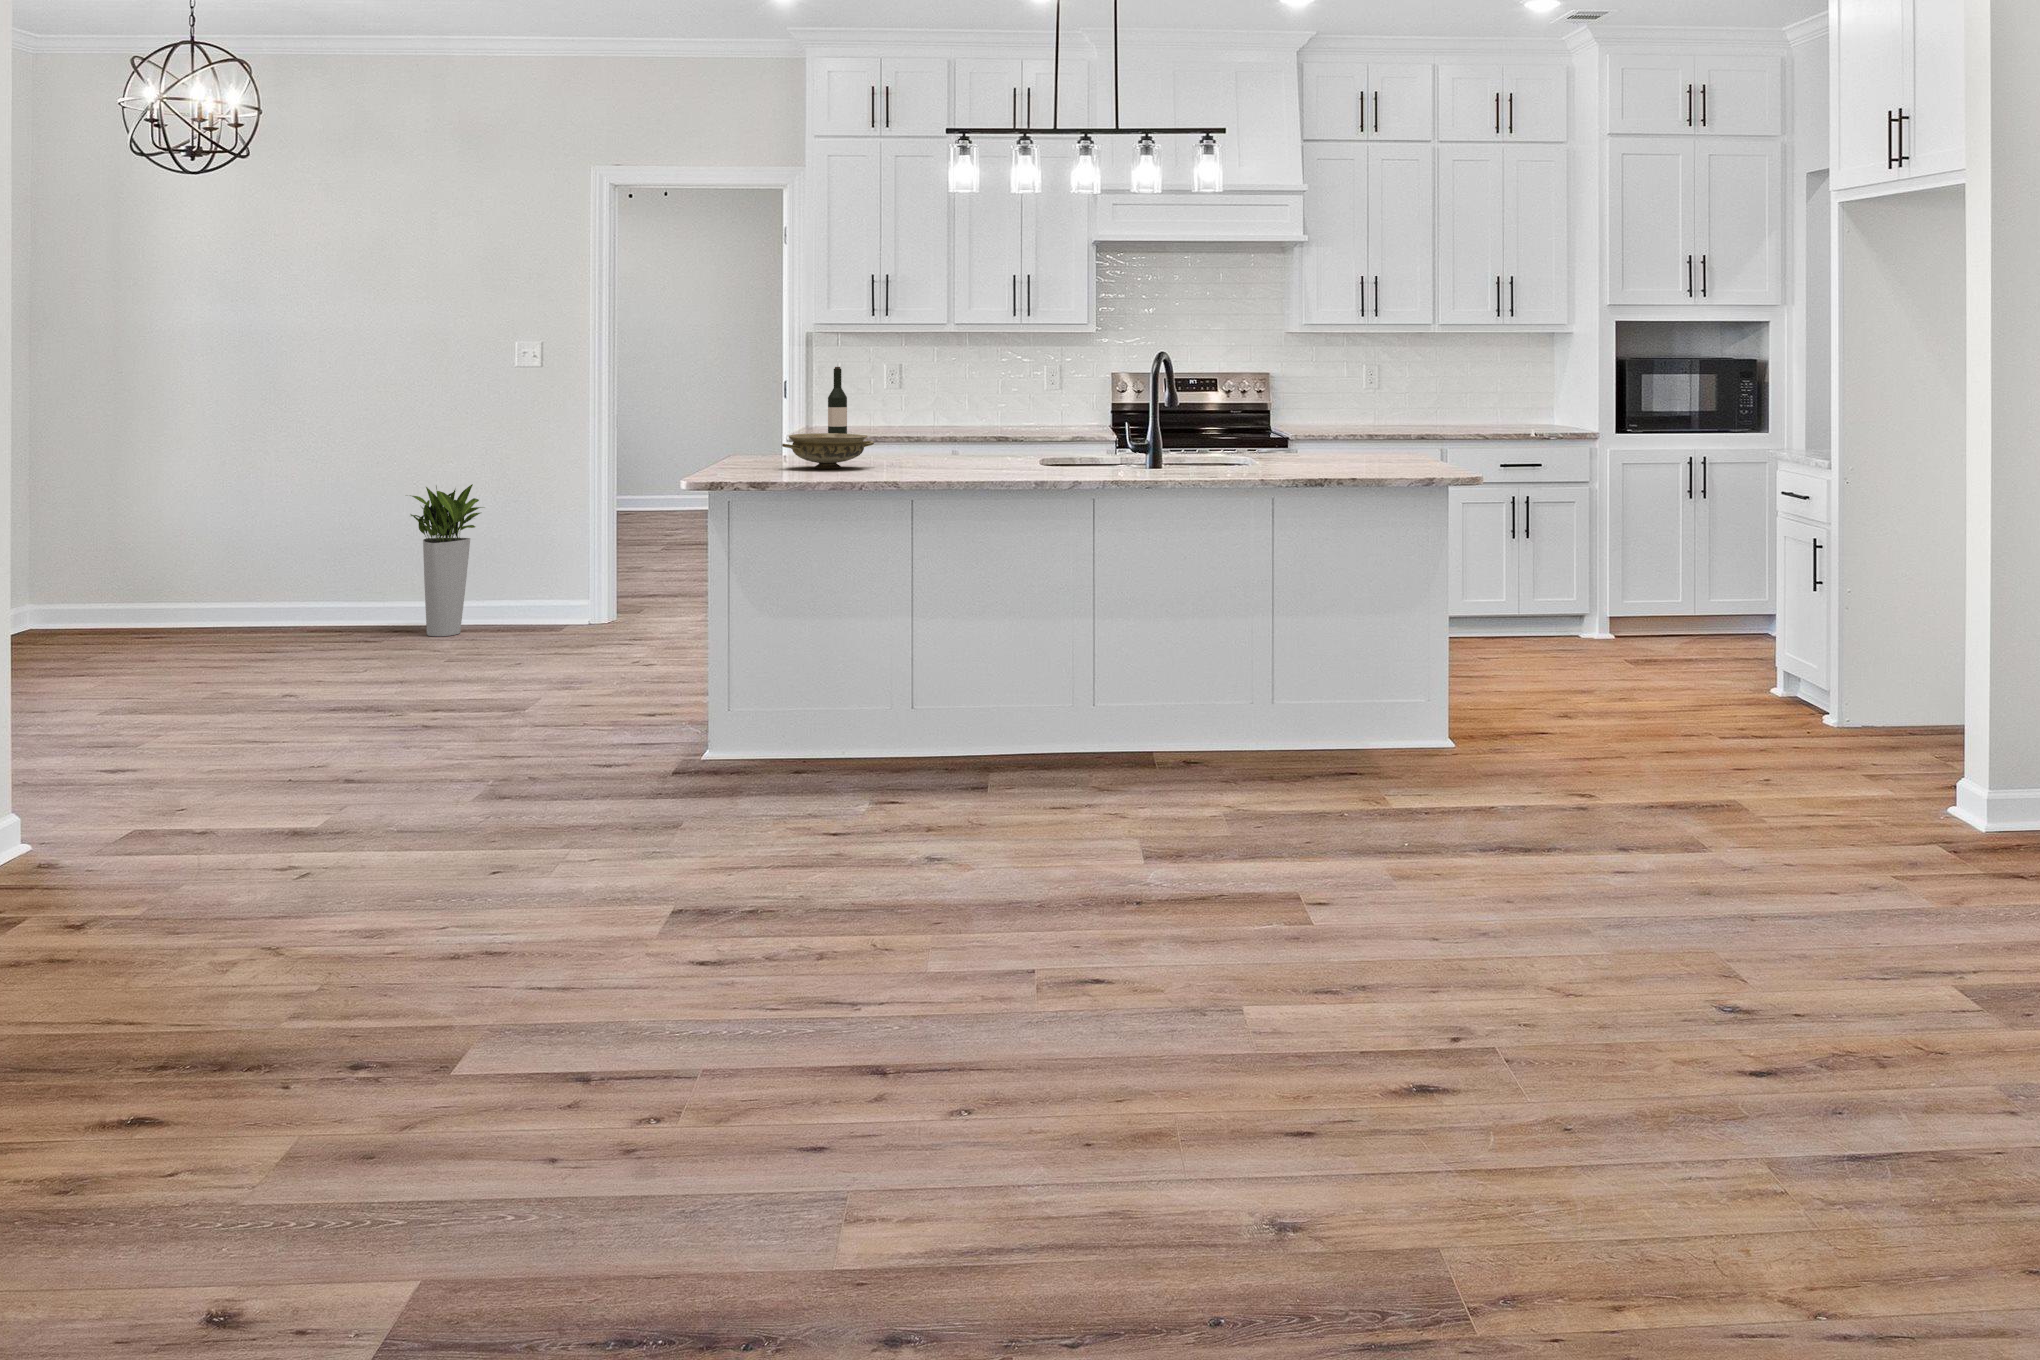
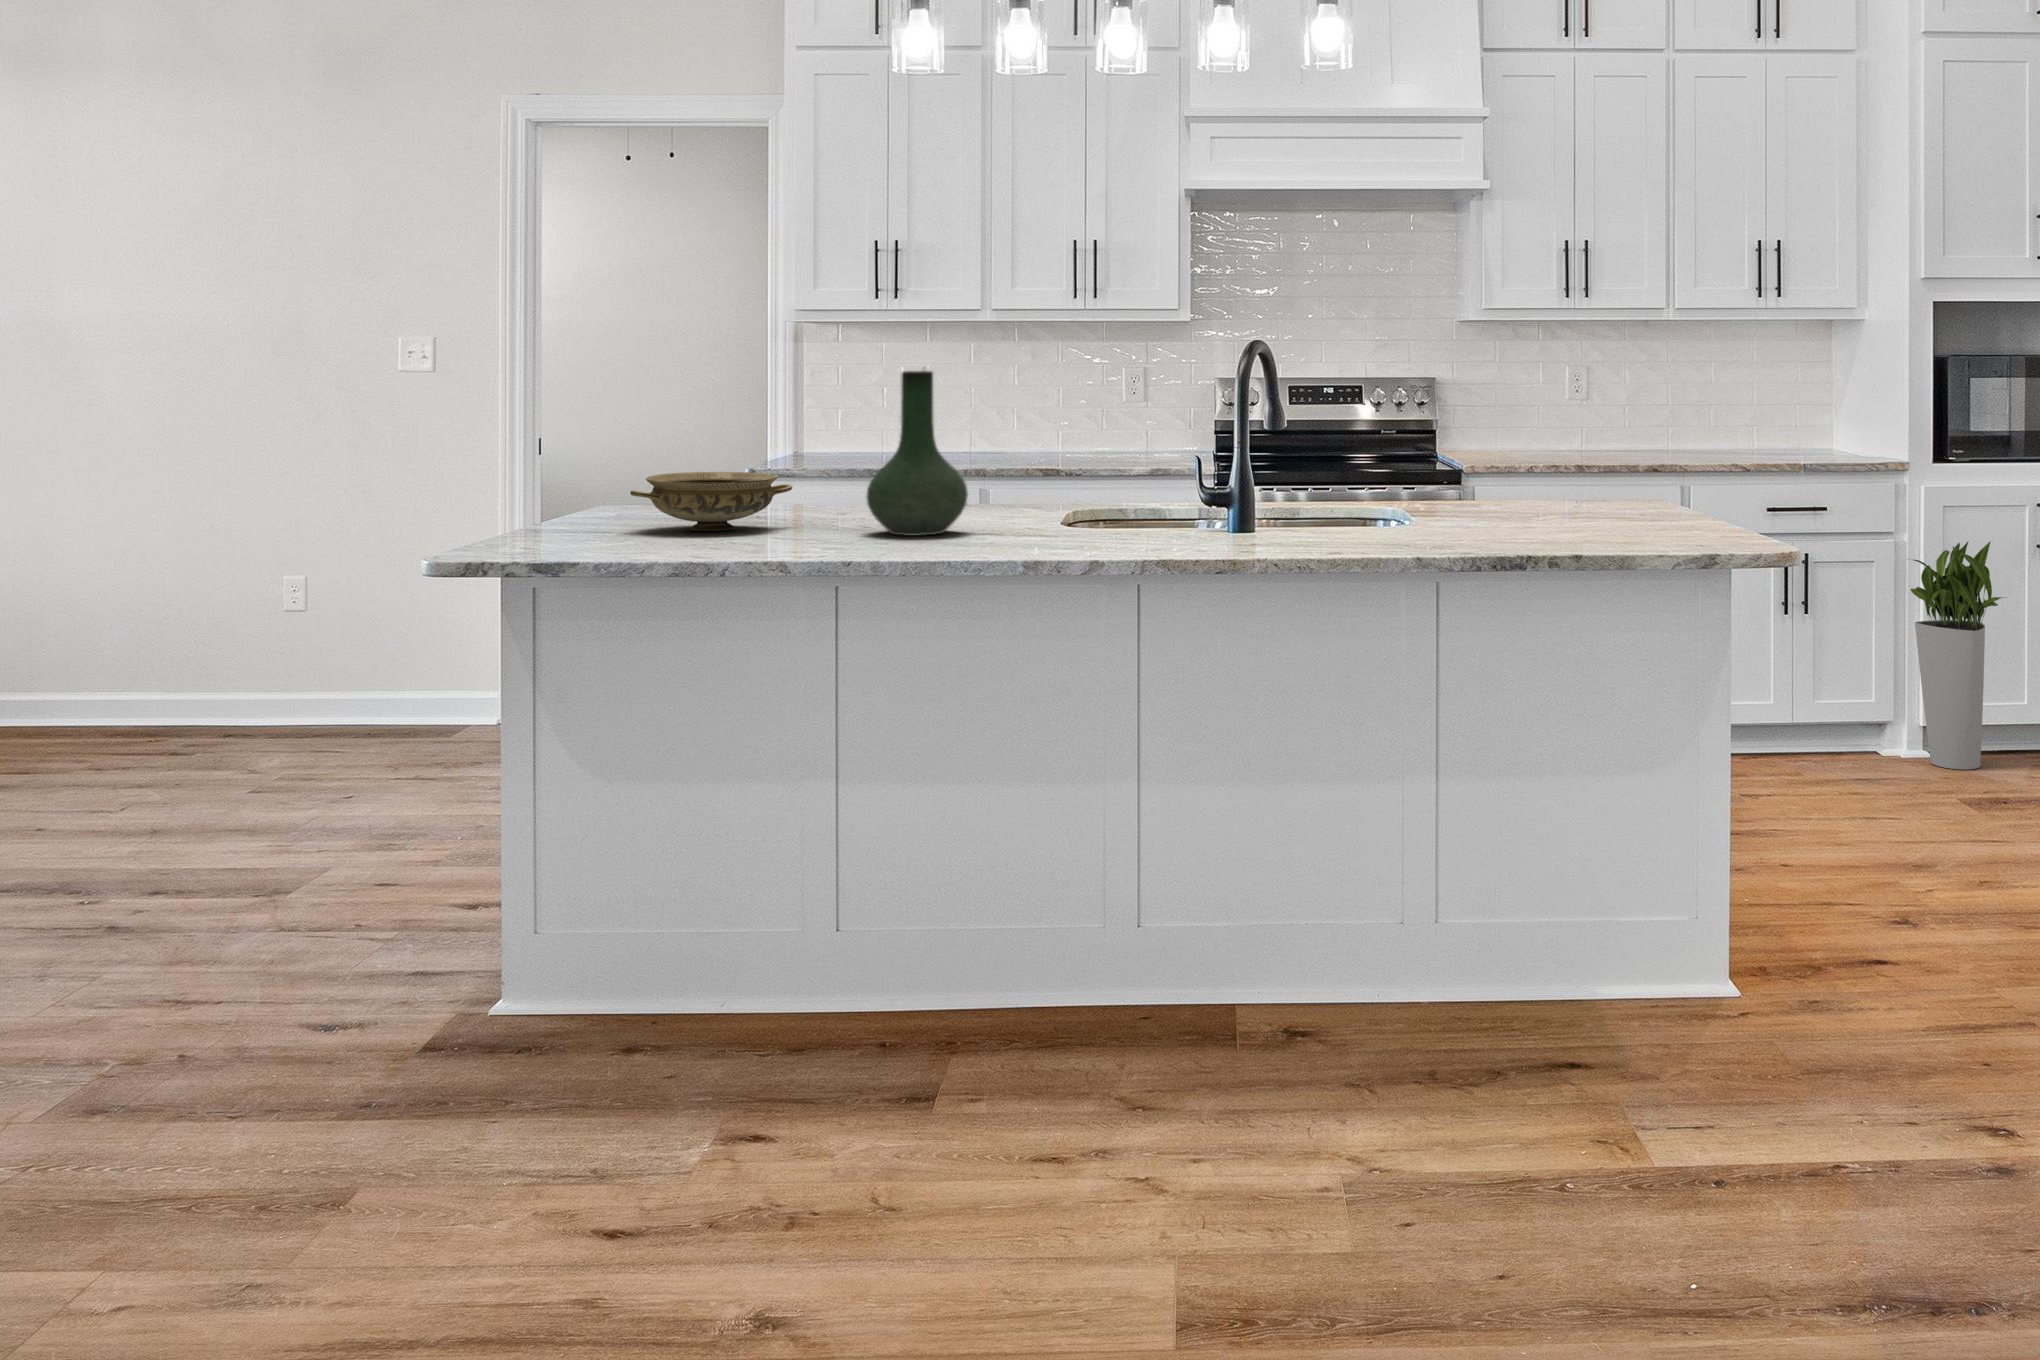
wine bottle: present [828,367,847,434] -> none [810,369,838,467]
vase: none [924,372,985,471] -> present [867,371,968,536]
planter: present [411,484,483,636] -> present [1911,542,2003,770]

